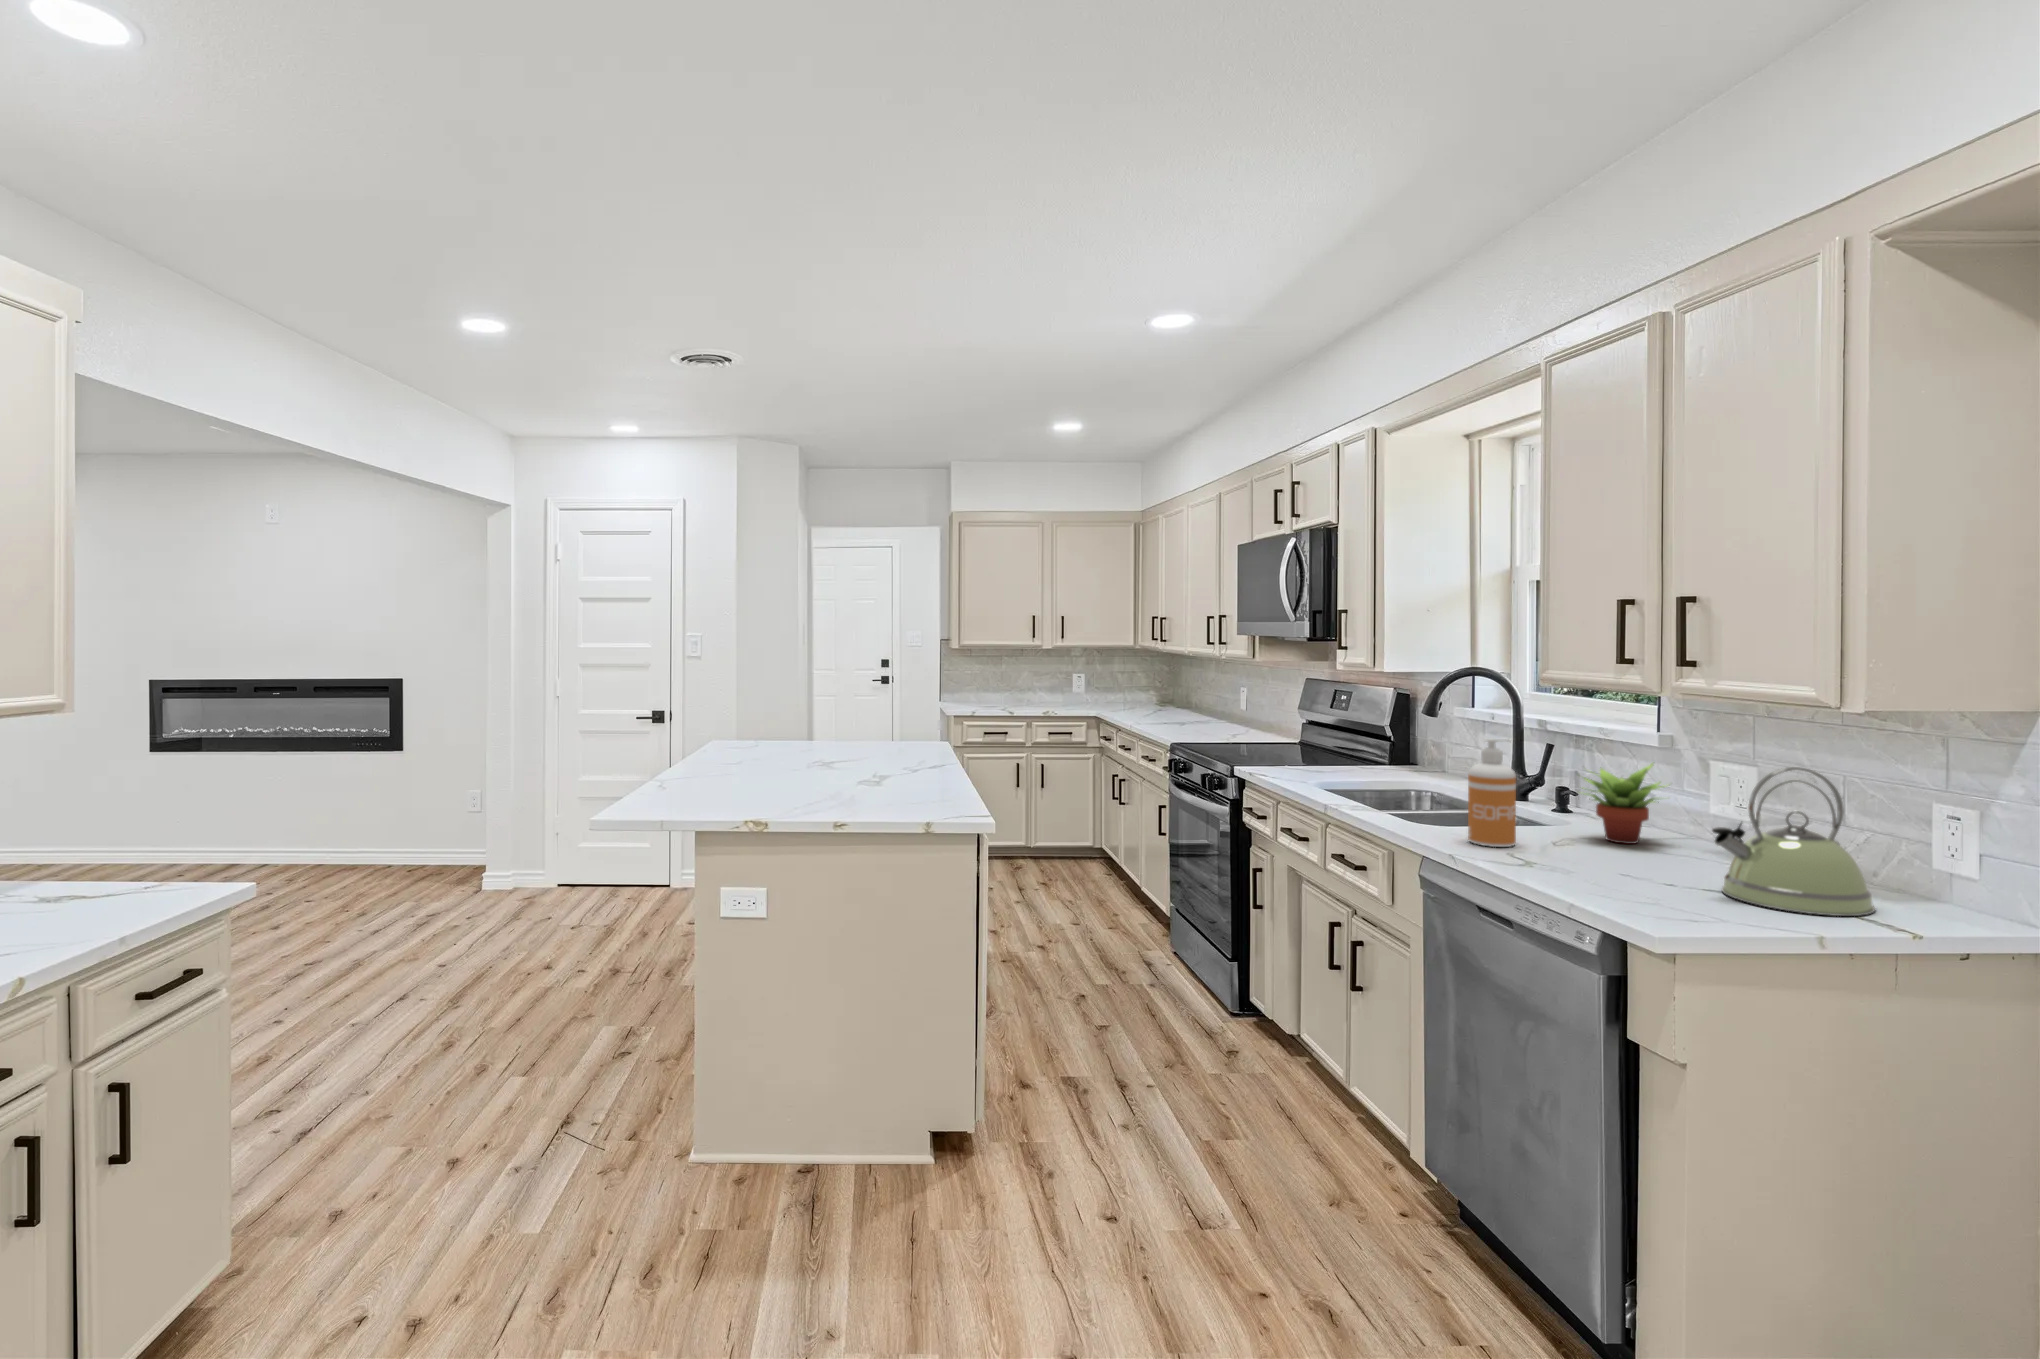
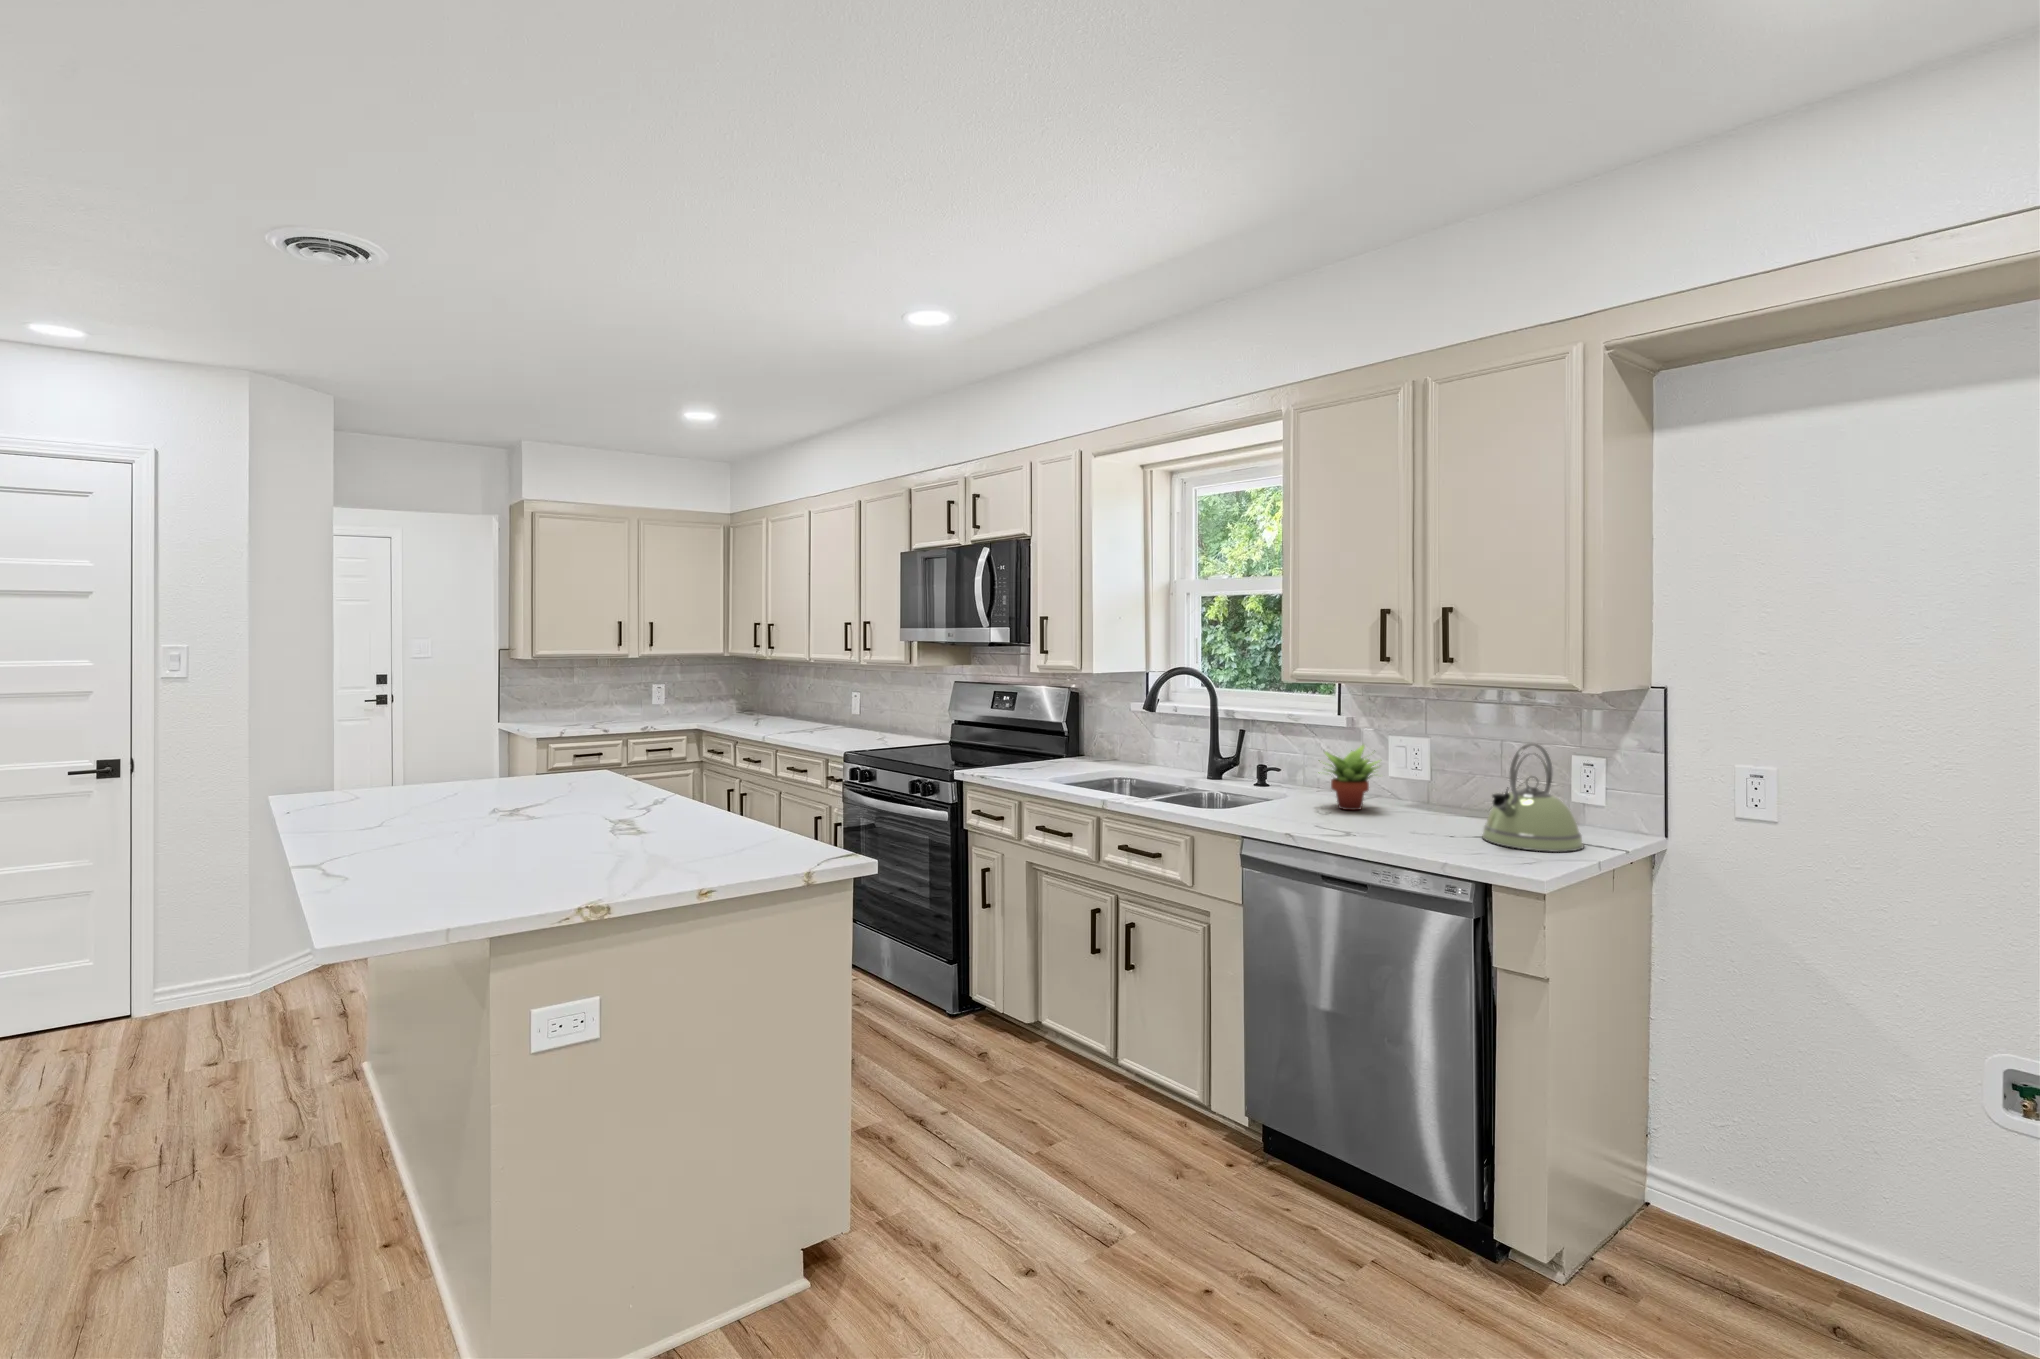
soap dispenser: present [1468,738,1516,847] -> none [1266,734,1304,827]

